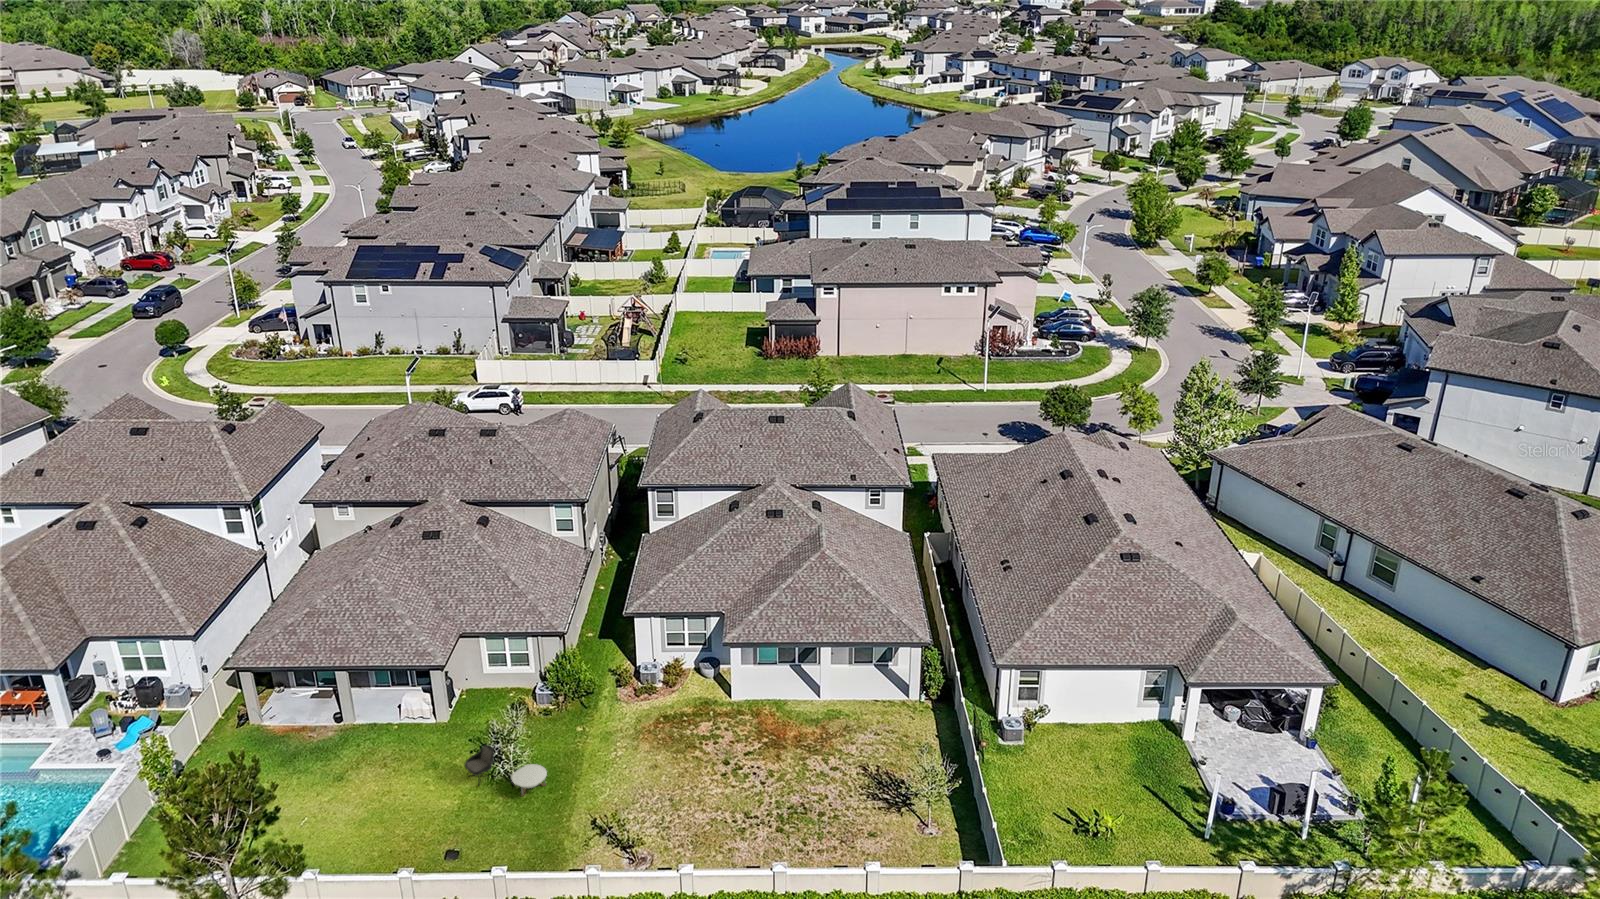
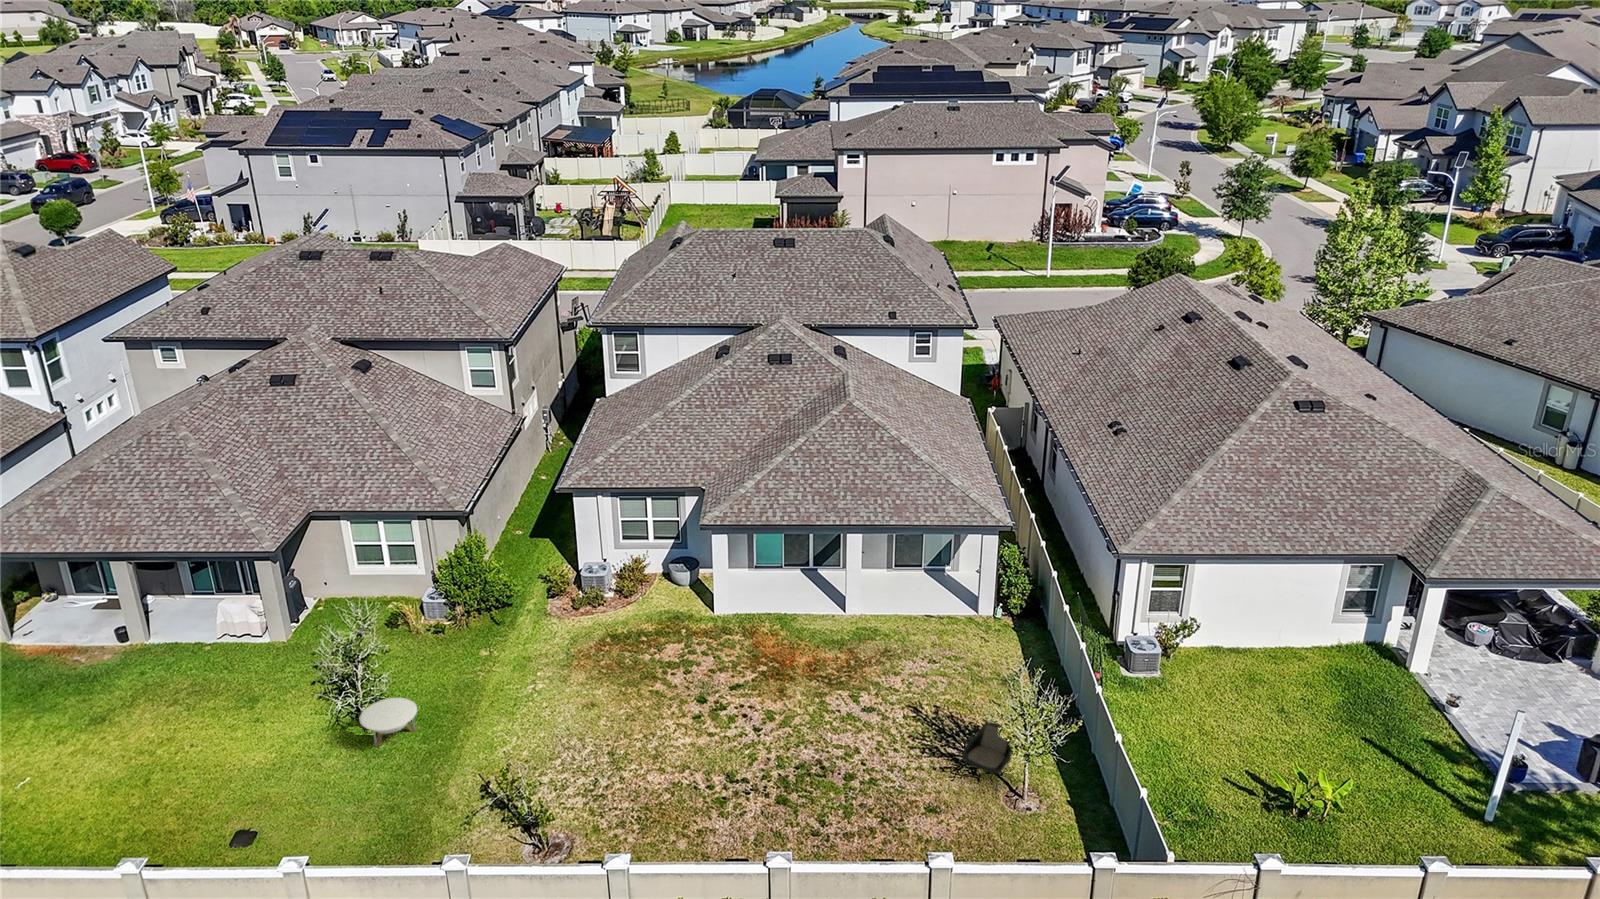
lounge chair: present [464,745,494,783] -> present [962,722,1012,790]

